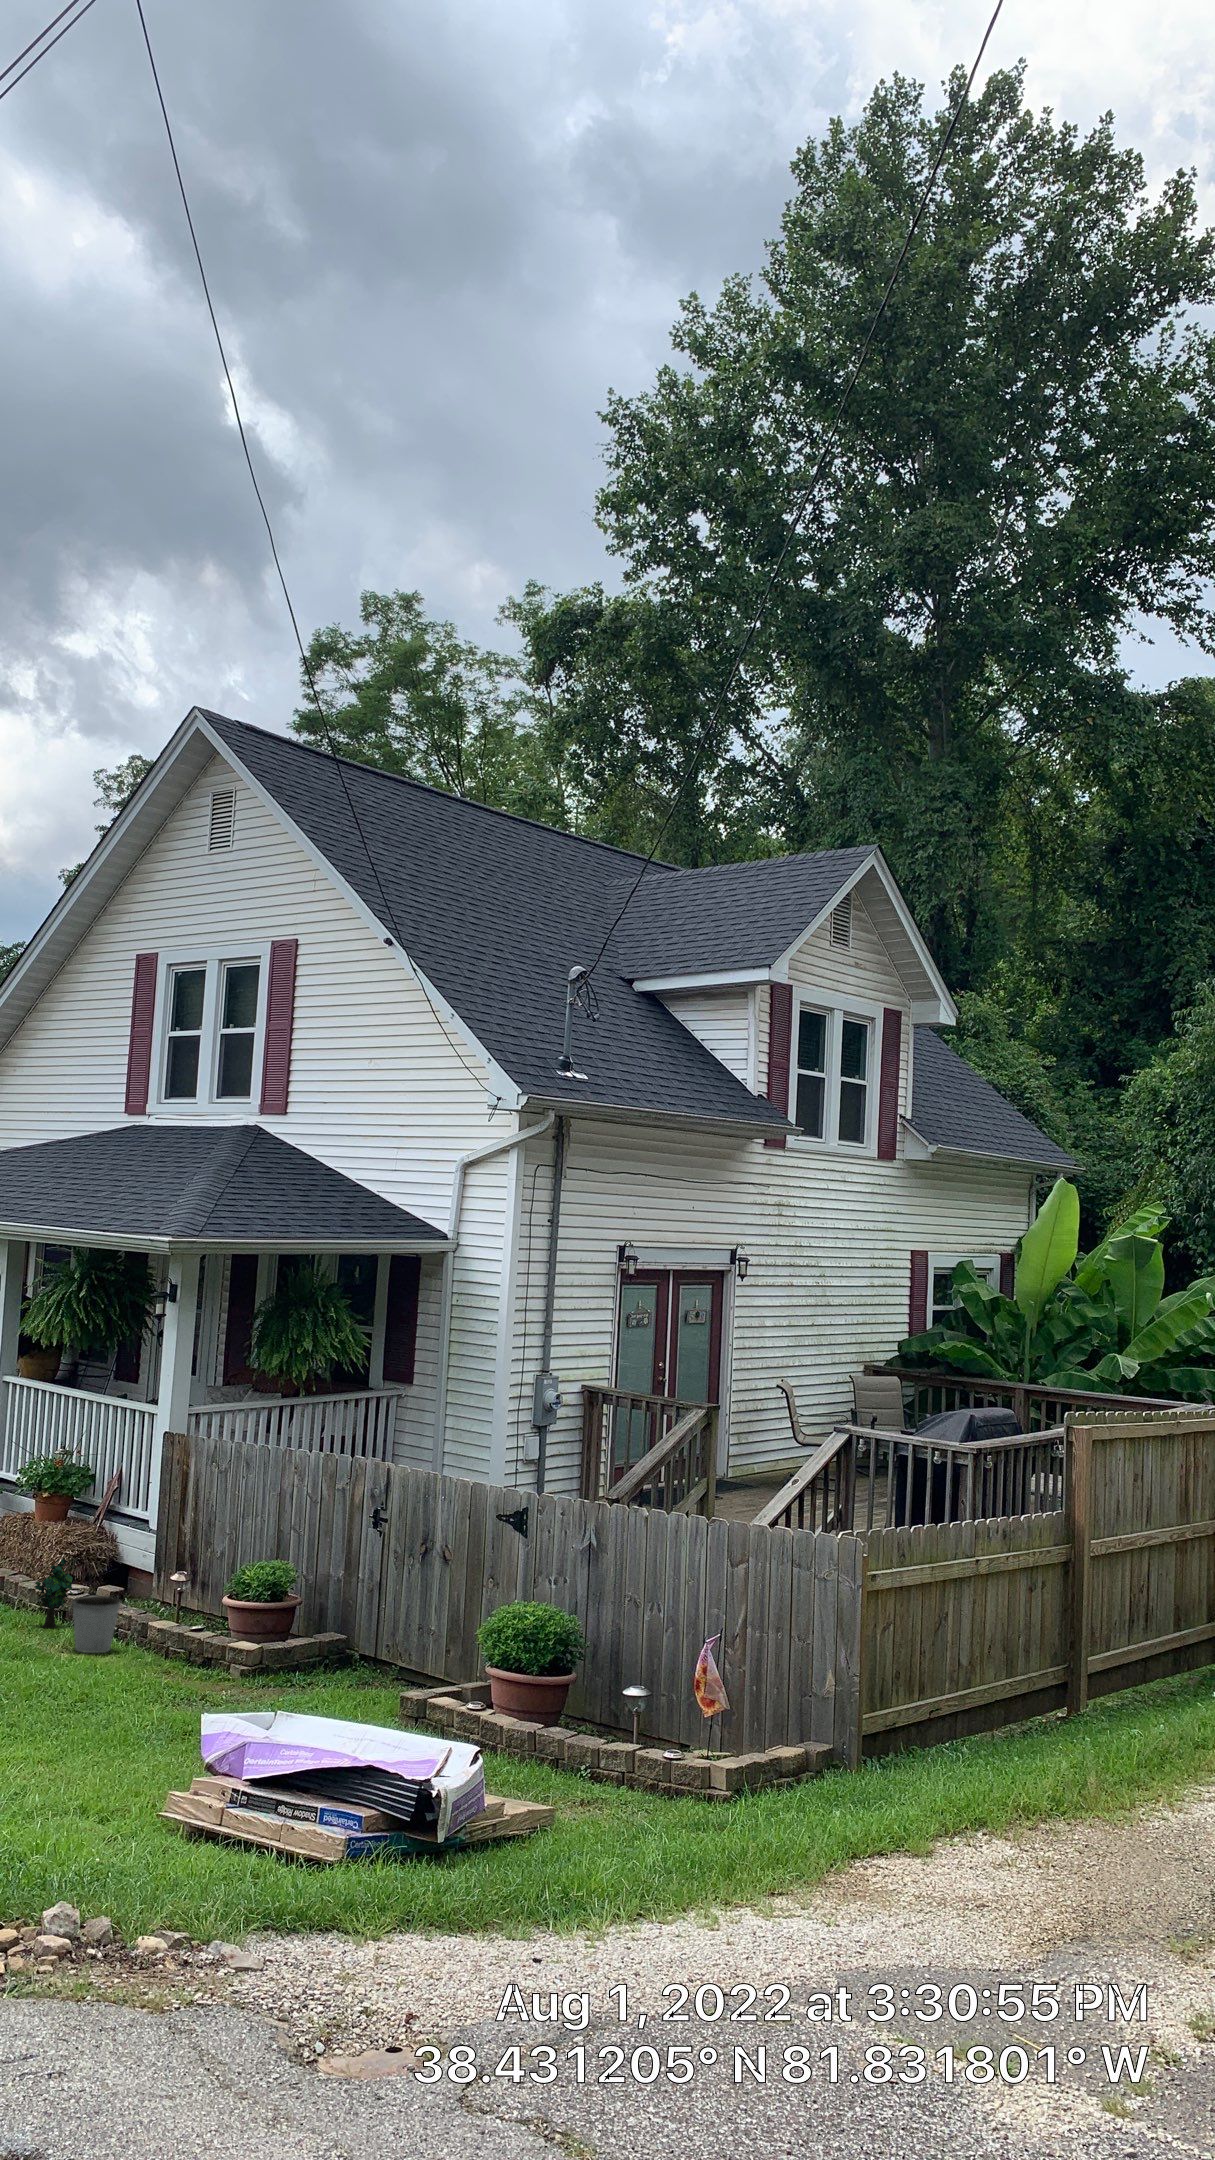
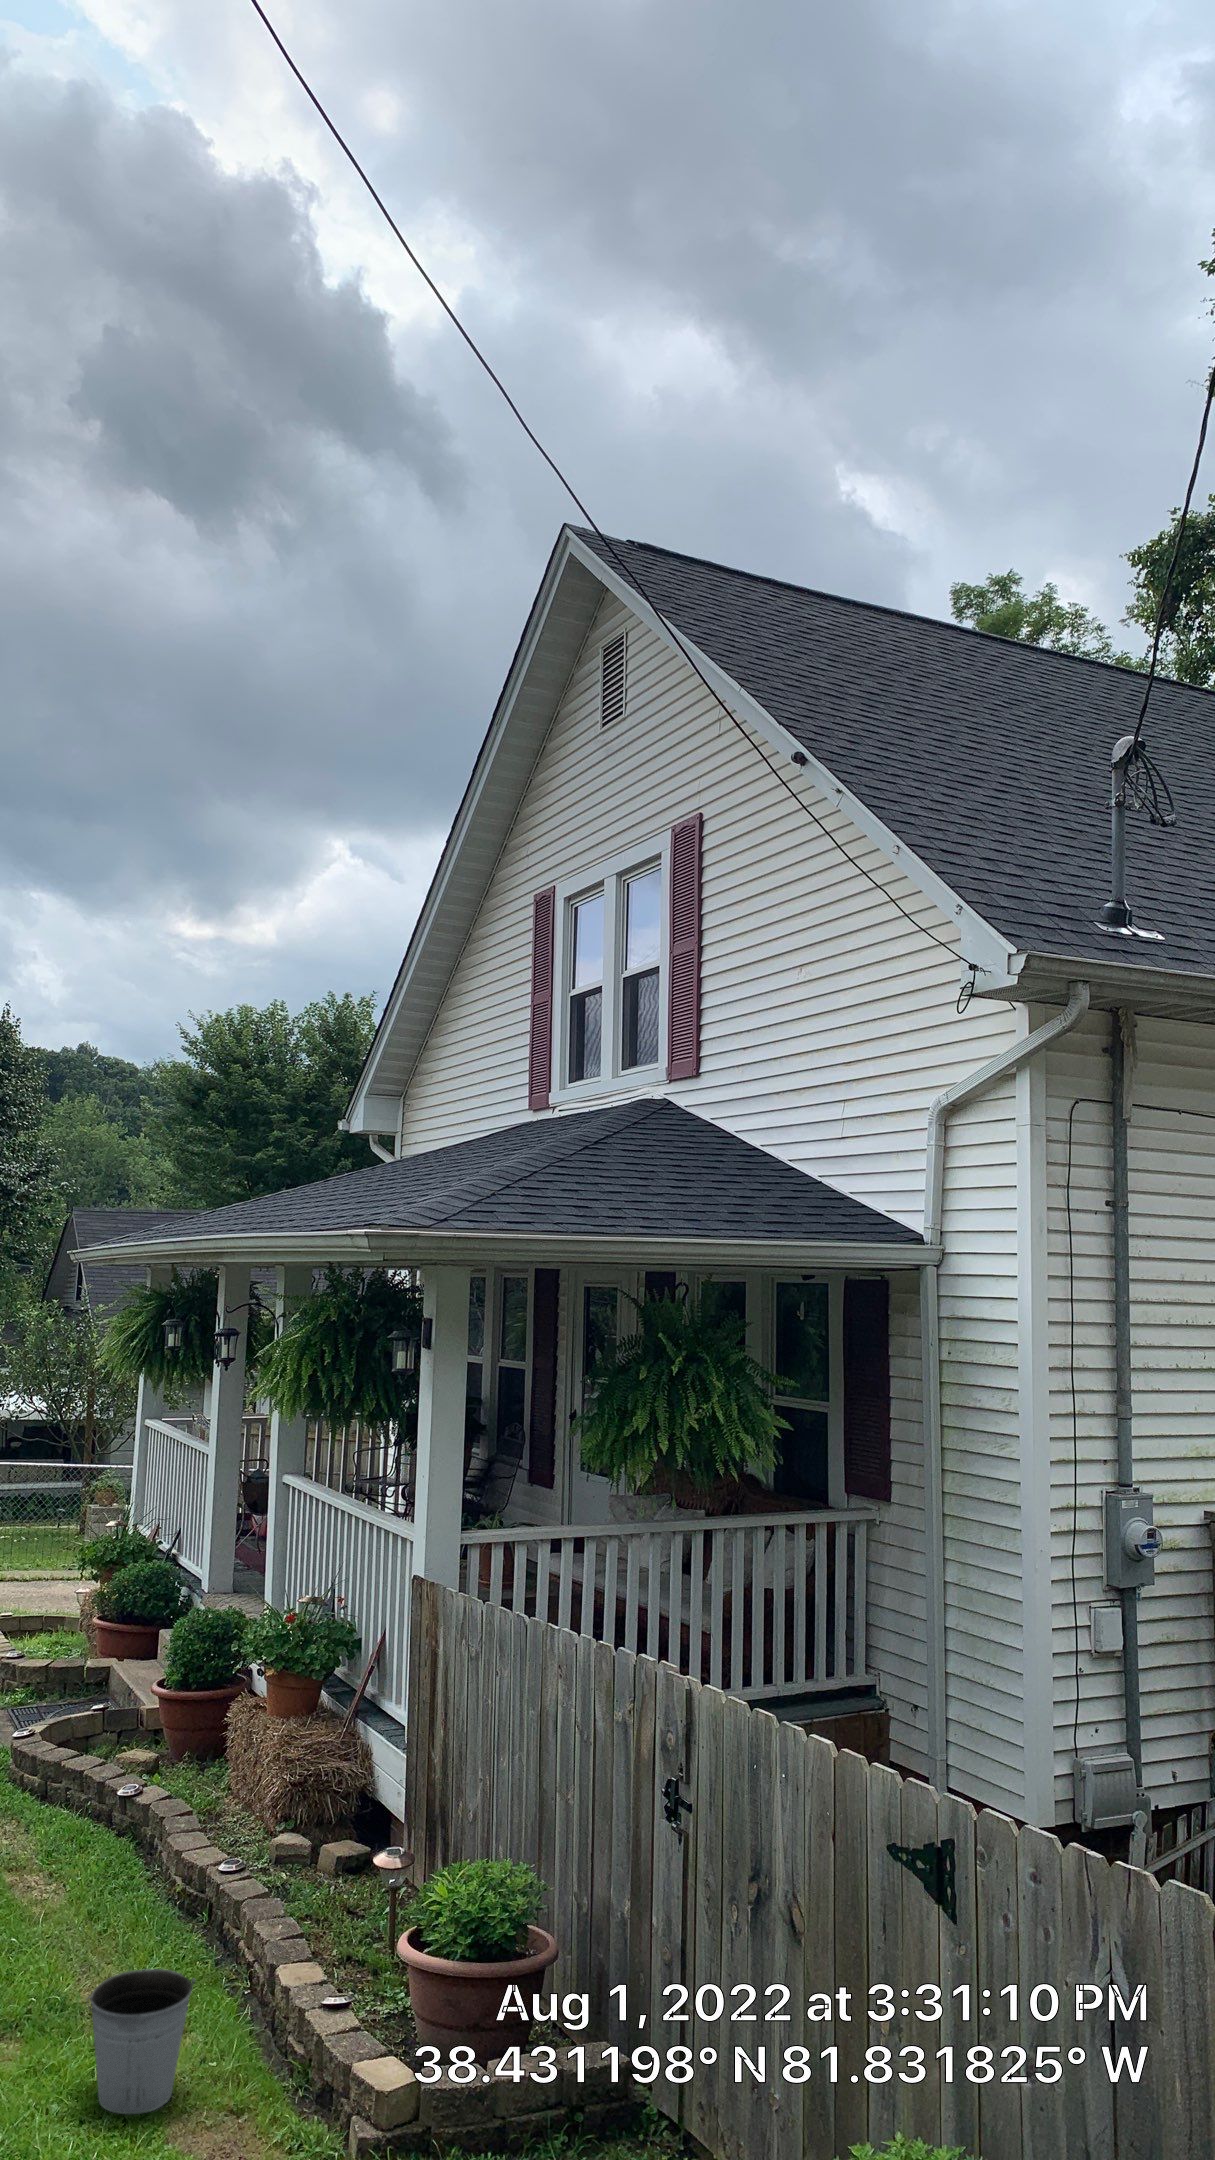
decorative plant: present [34,1559,73,1628] -> none [131,1848,207,1984]

